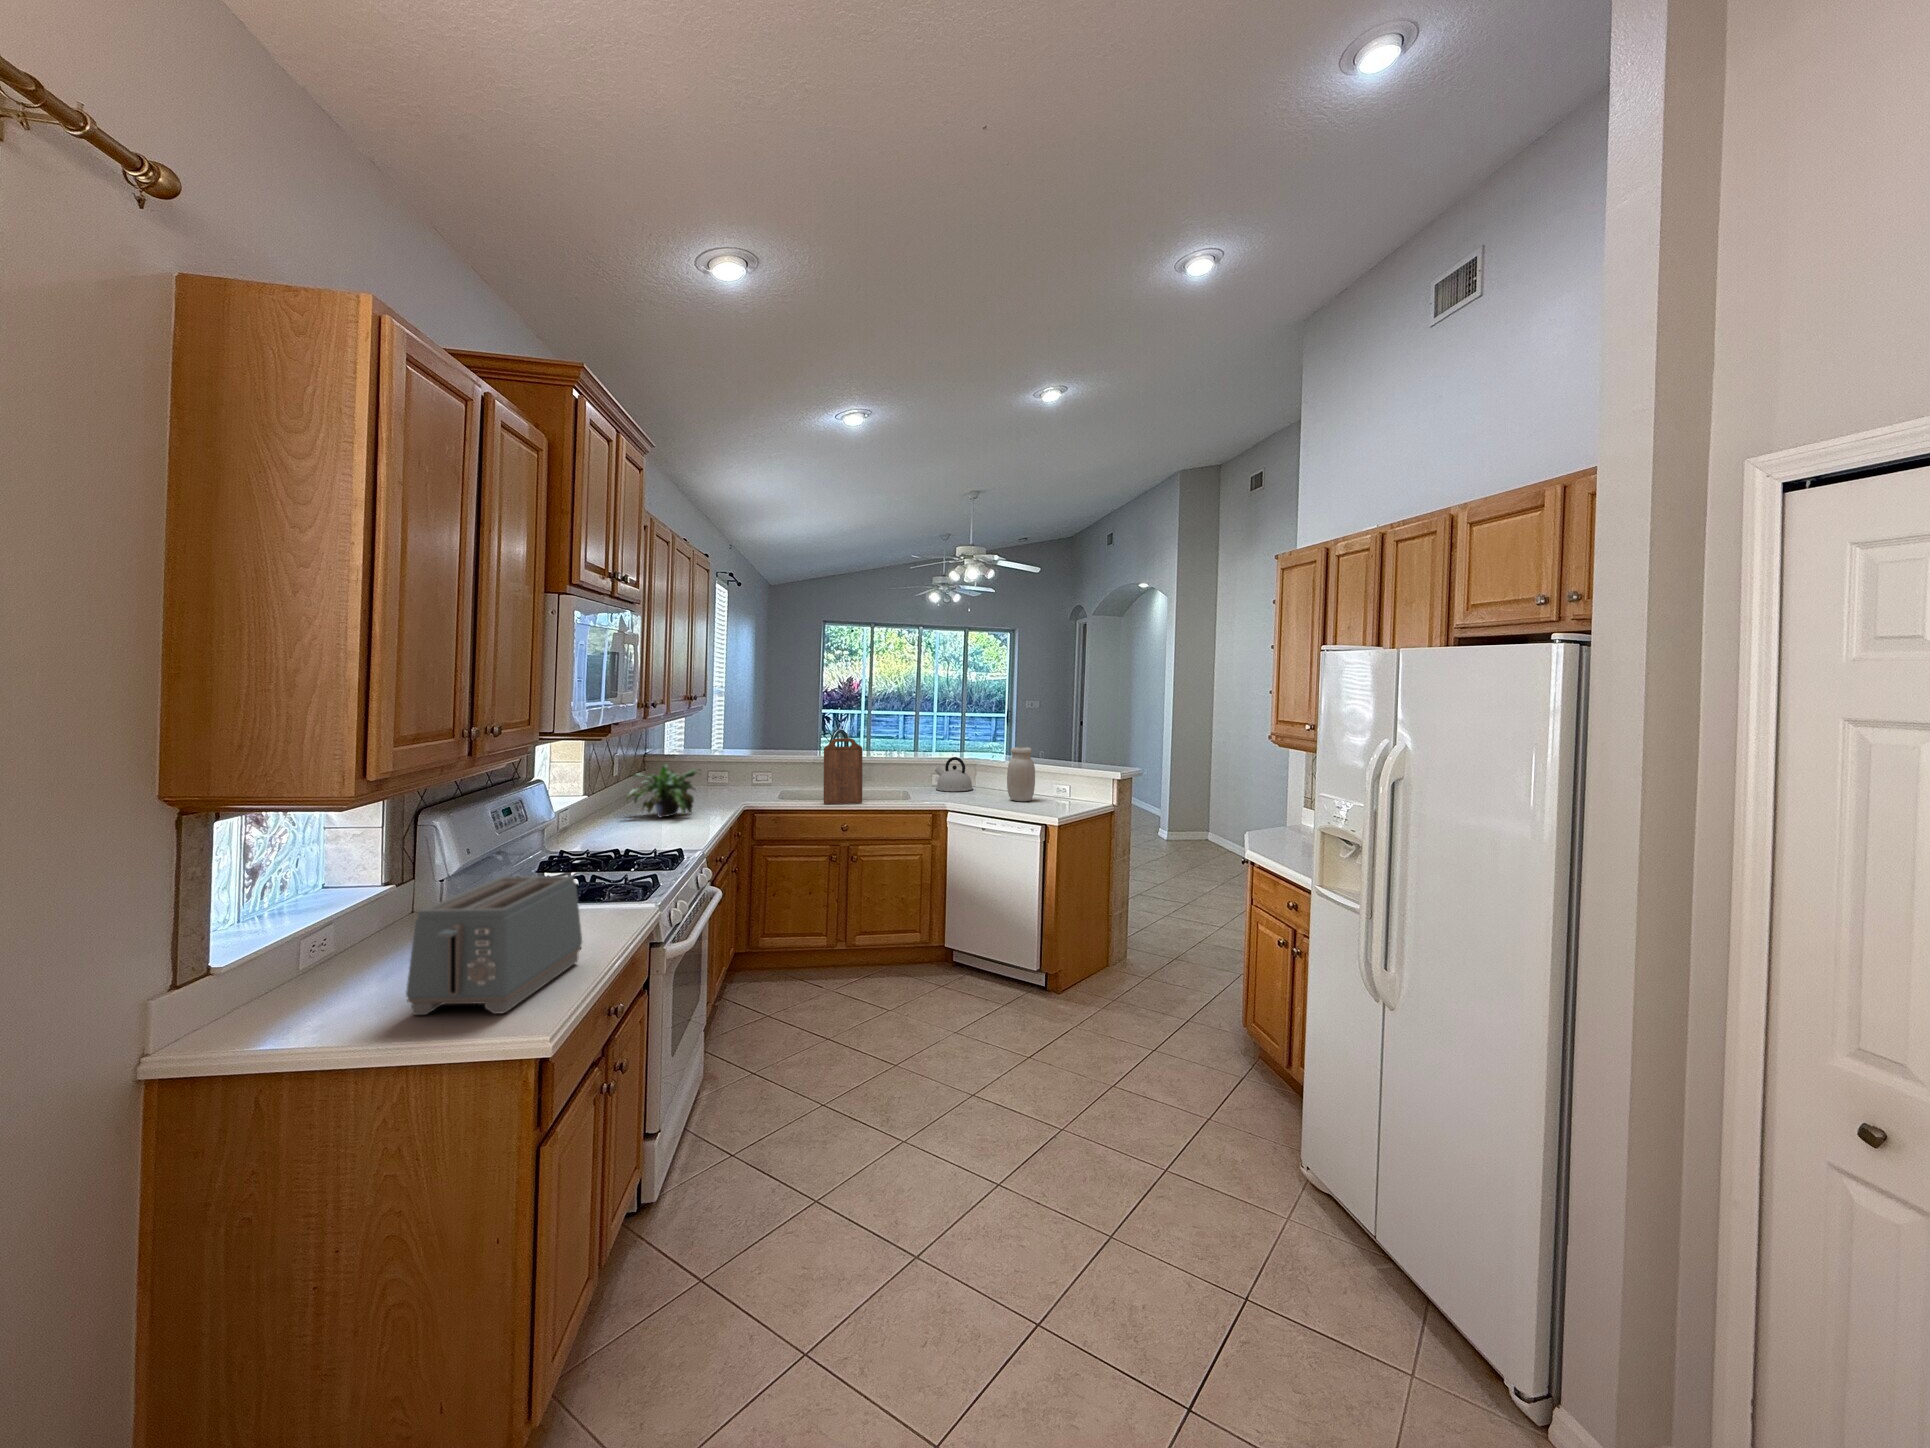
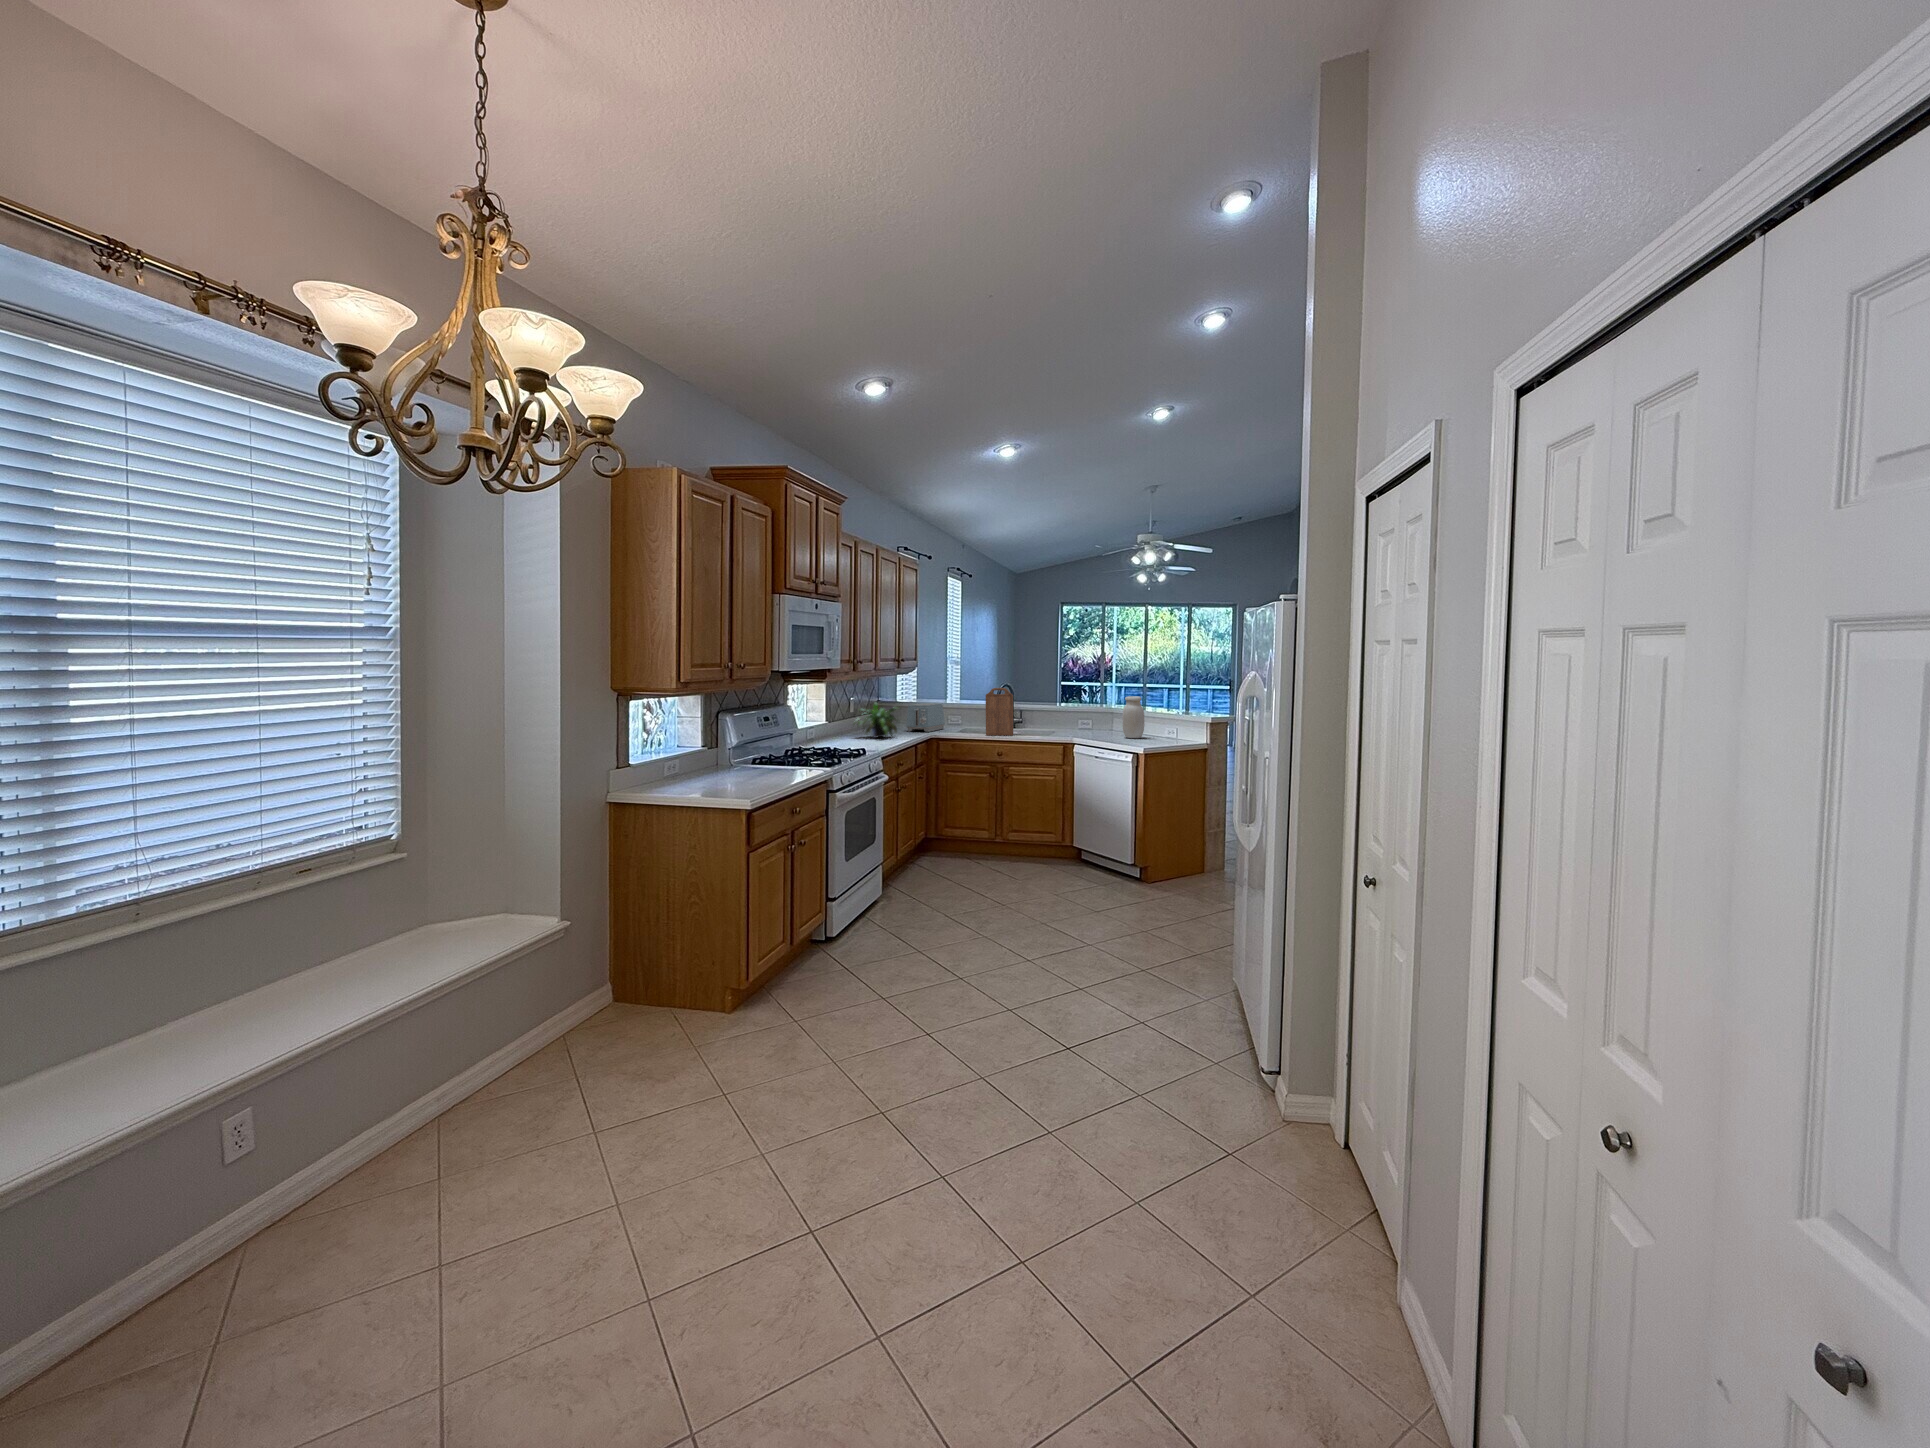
kettle: present [935,757,973,791] -> none [1080,706,1109,732]
toaster: present [406,876,582,1015] -> present [906,703,945,732]

